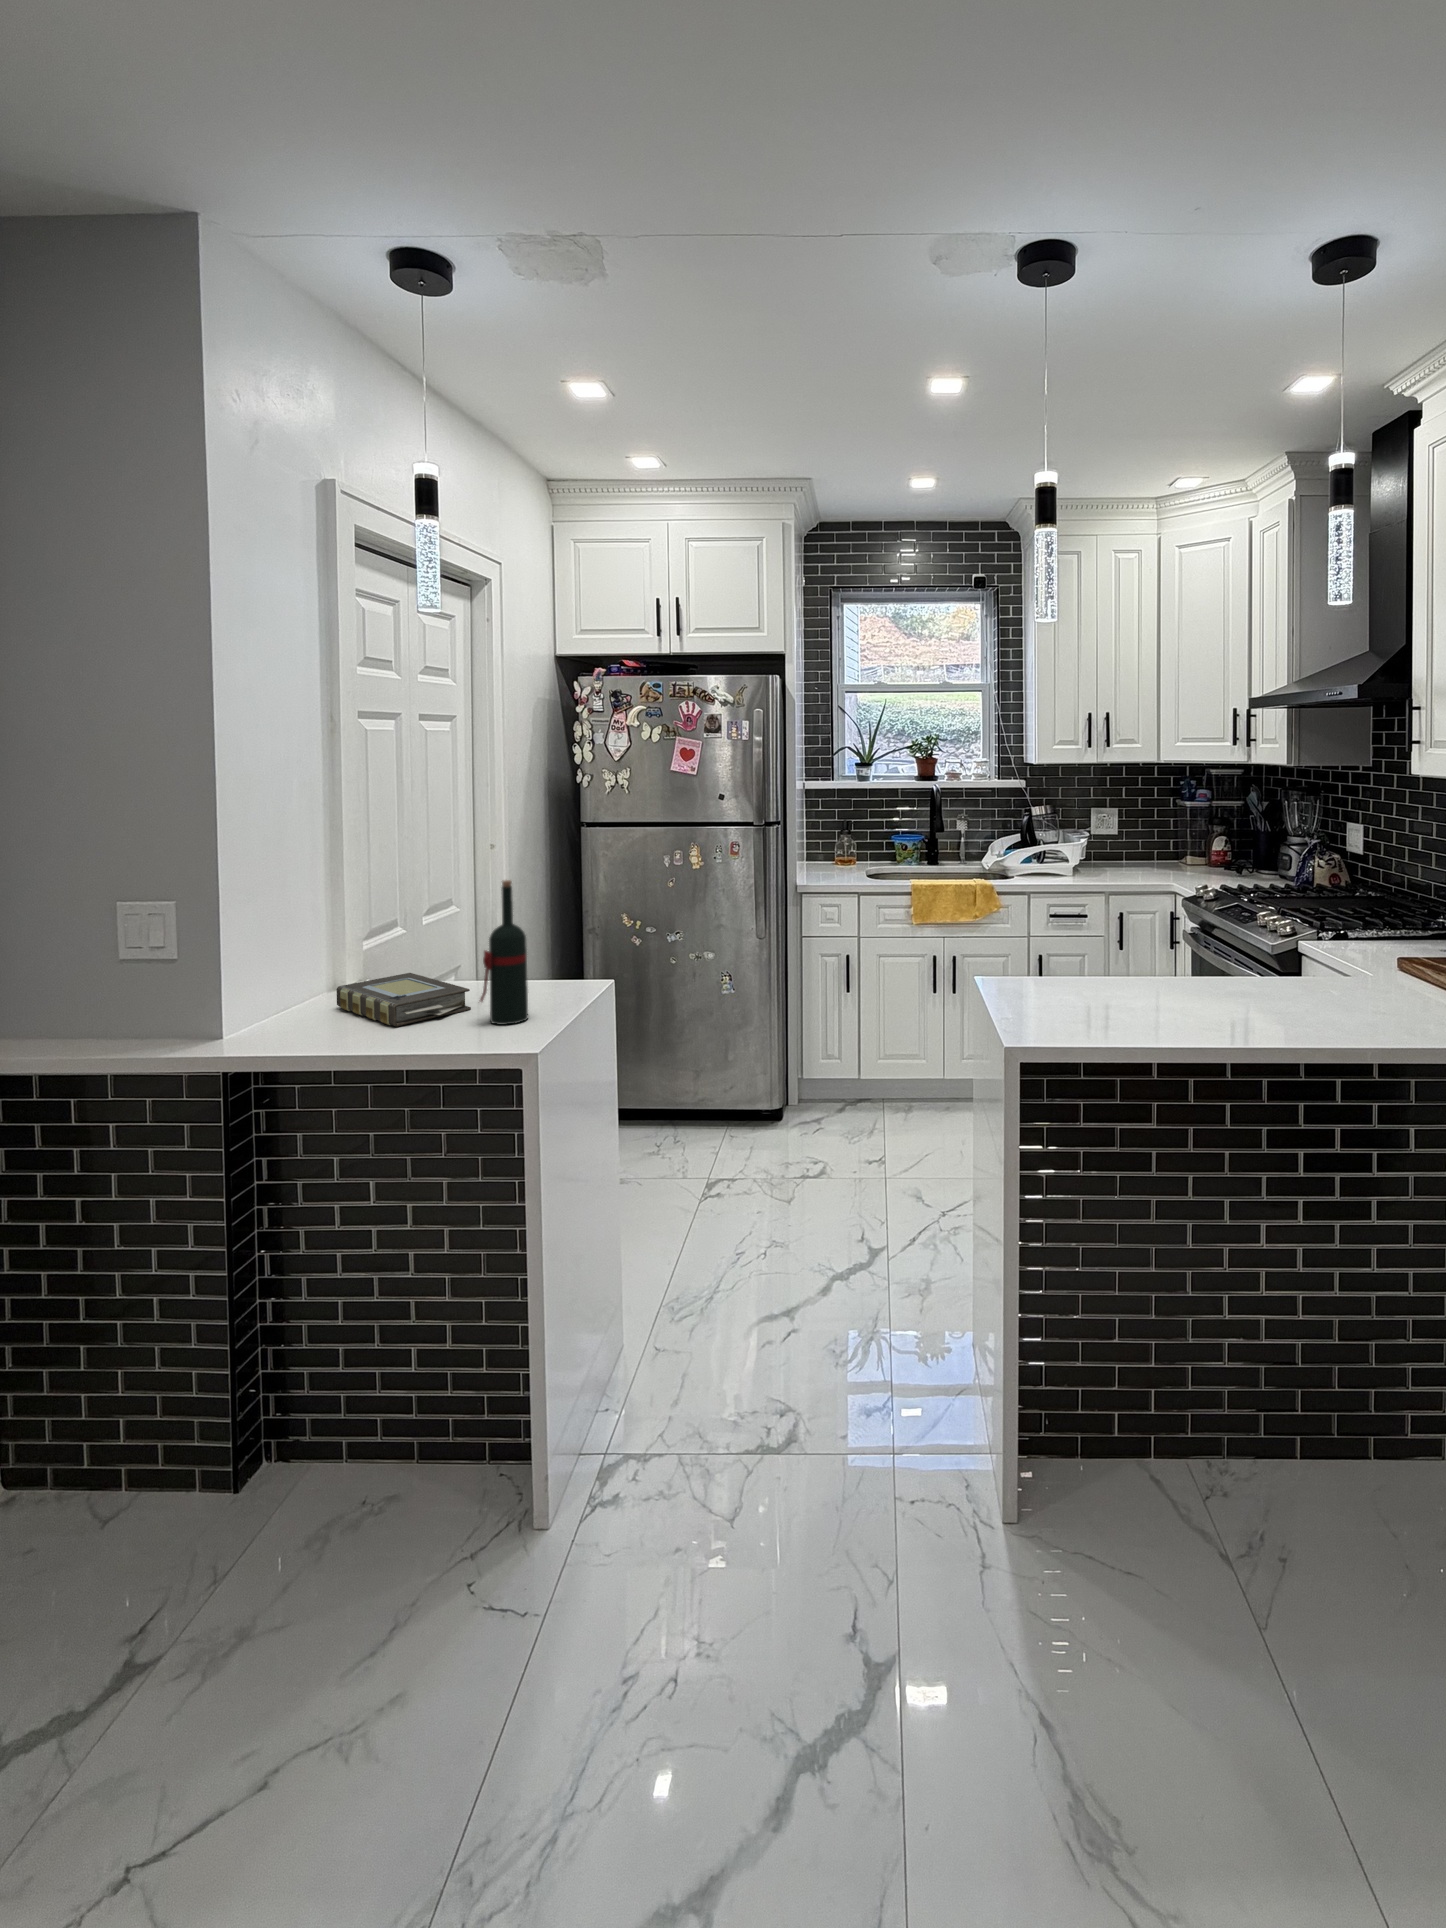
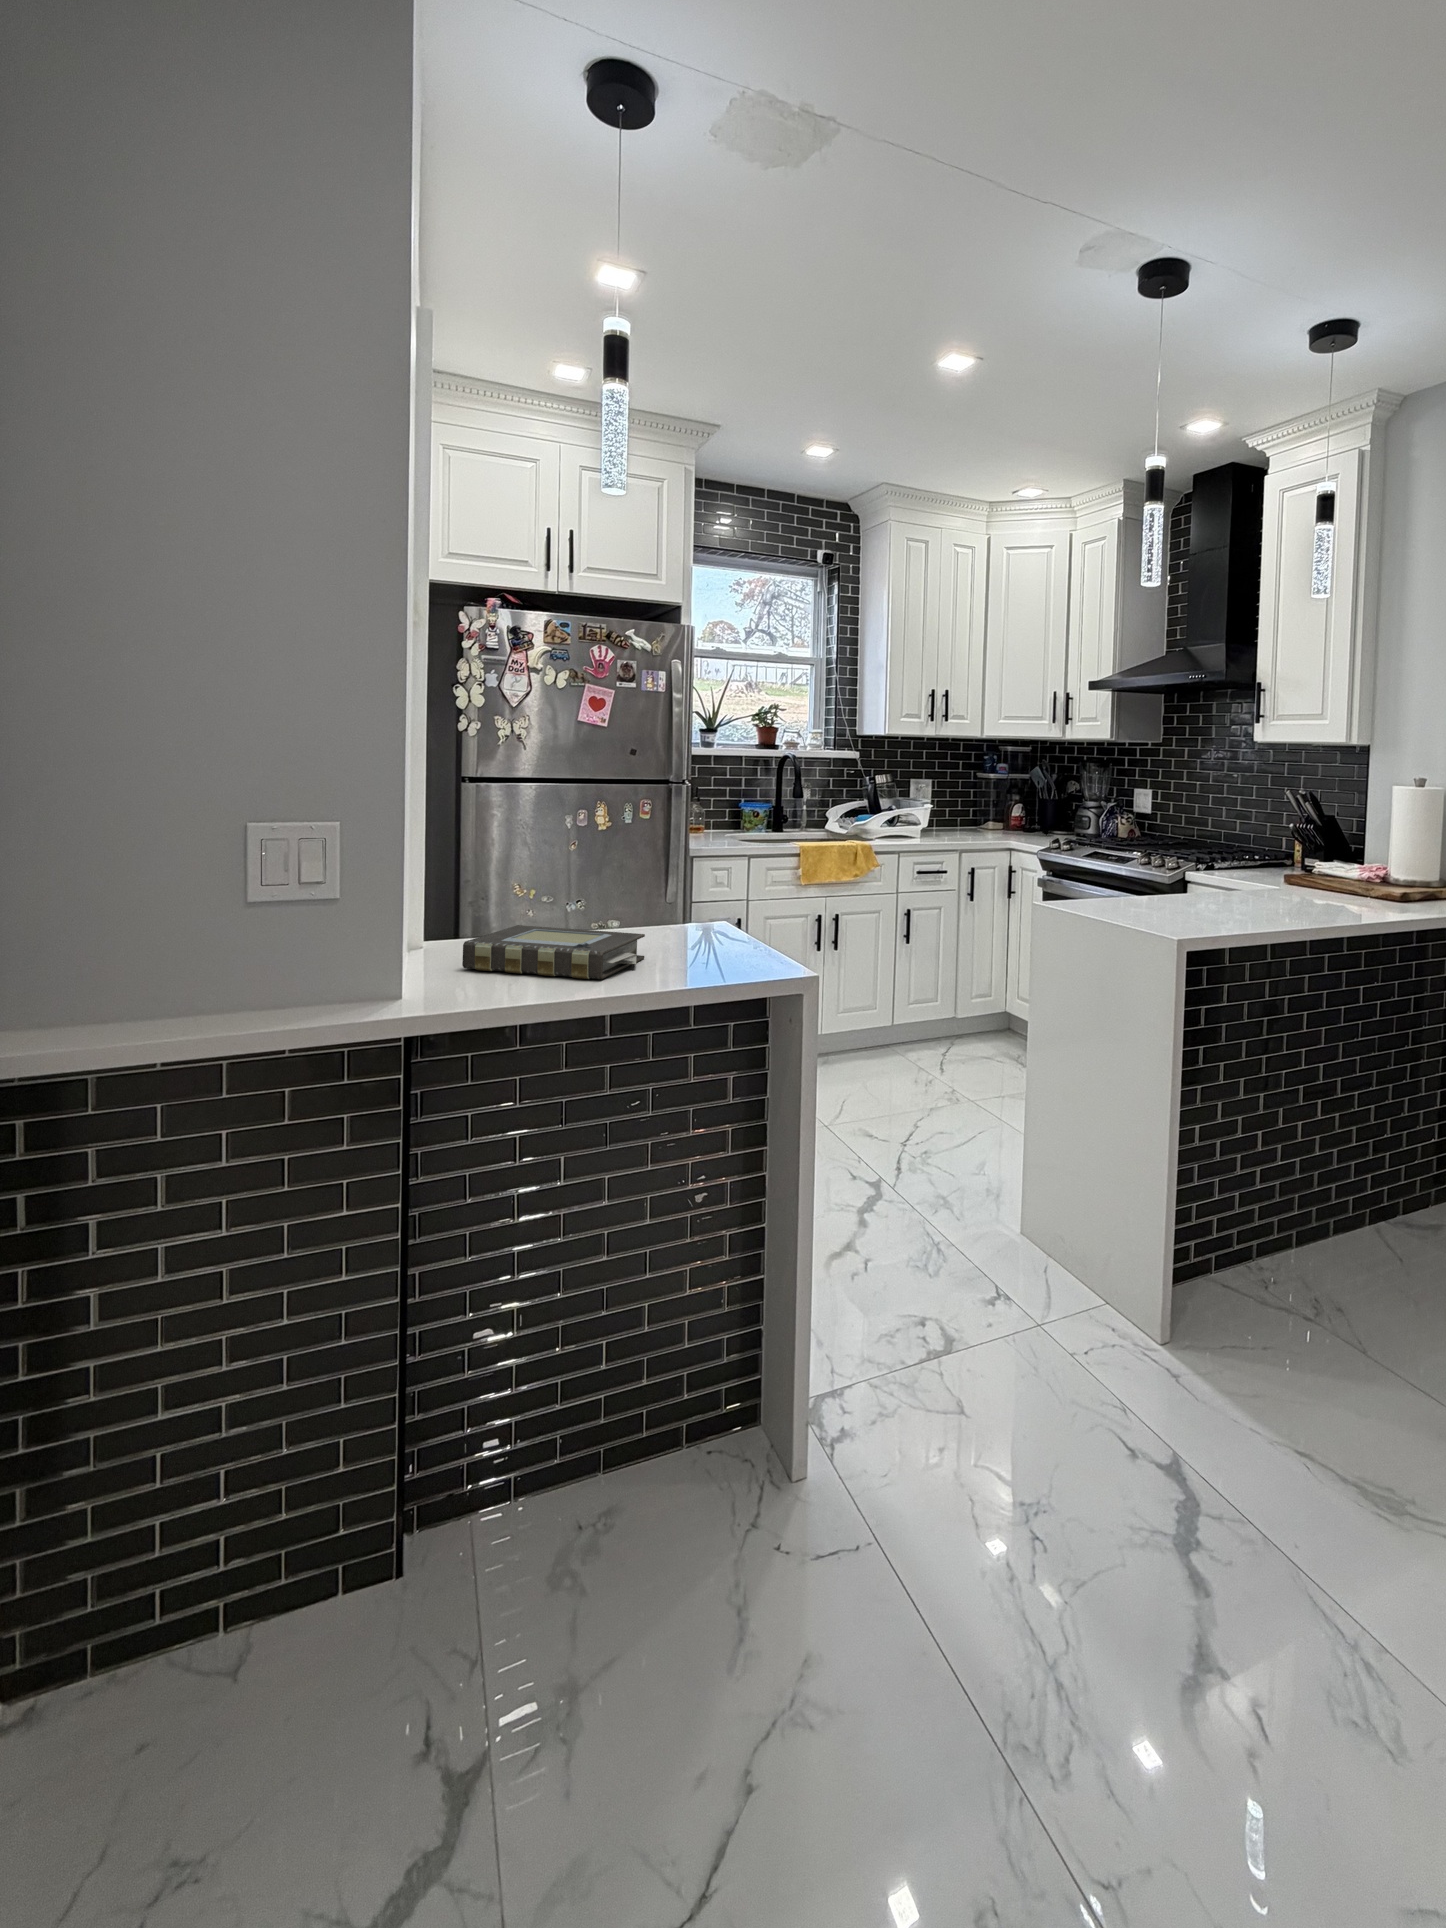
wine bottle: present [480,880,528,1025] -> none [698,801,743,968]

